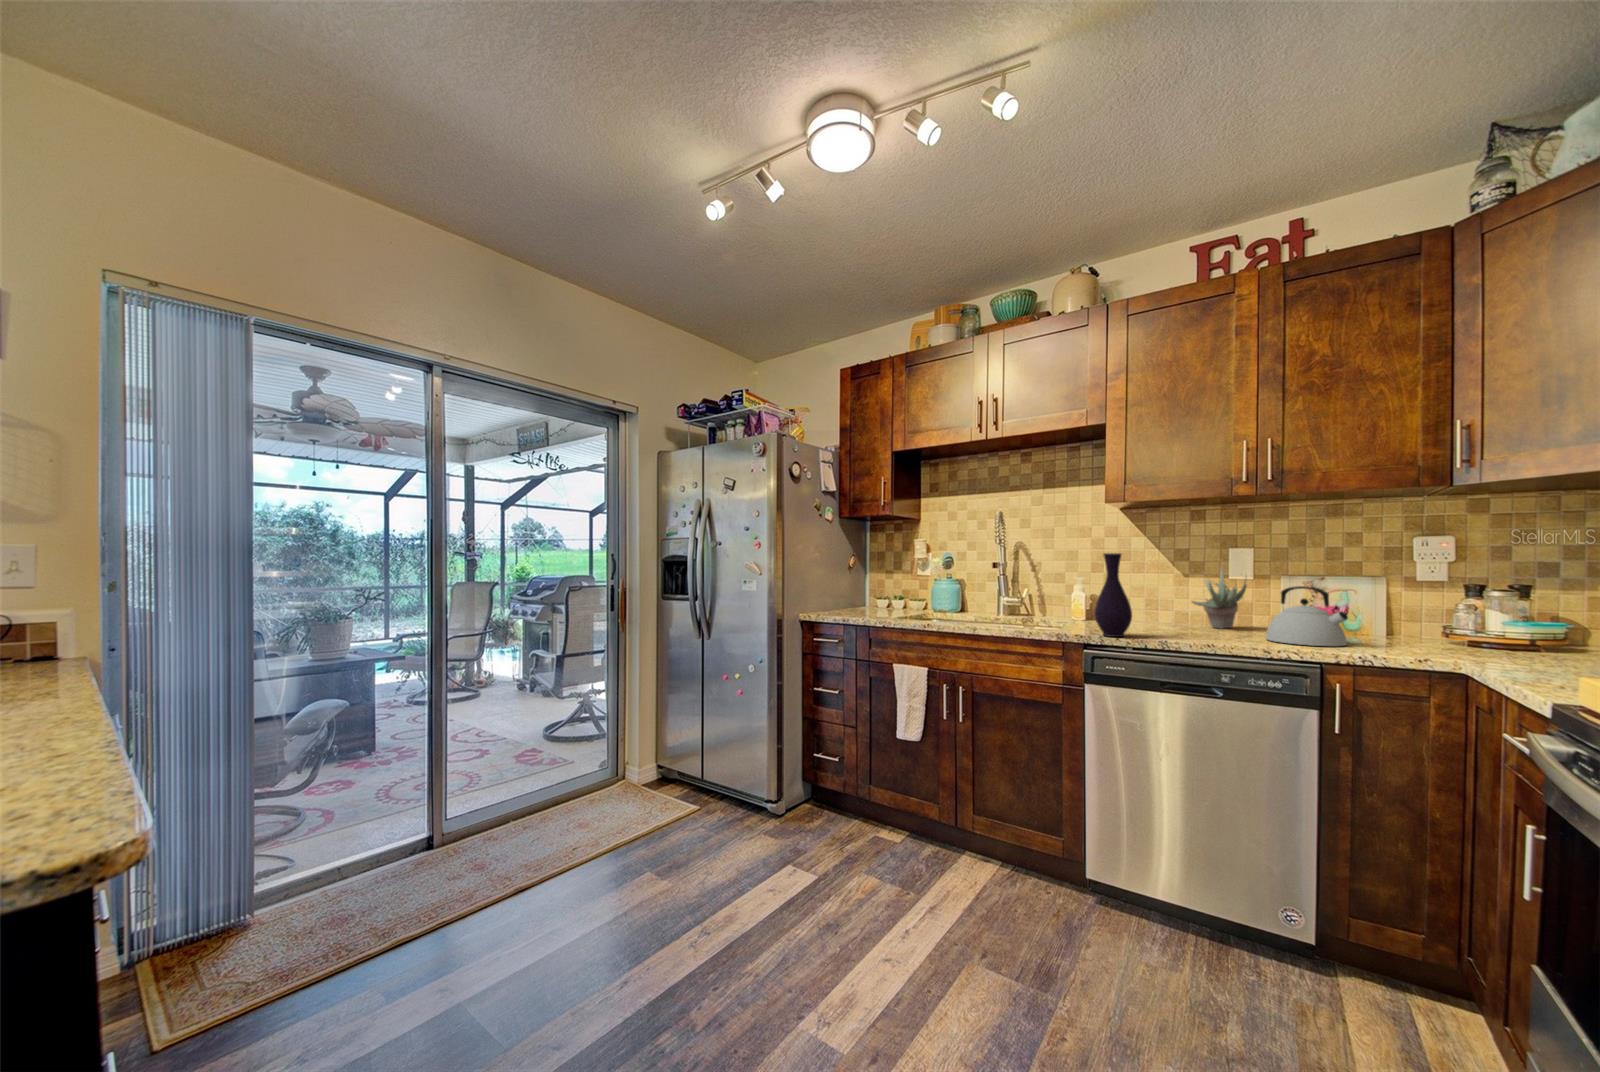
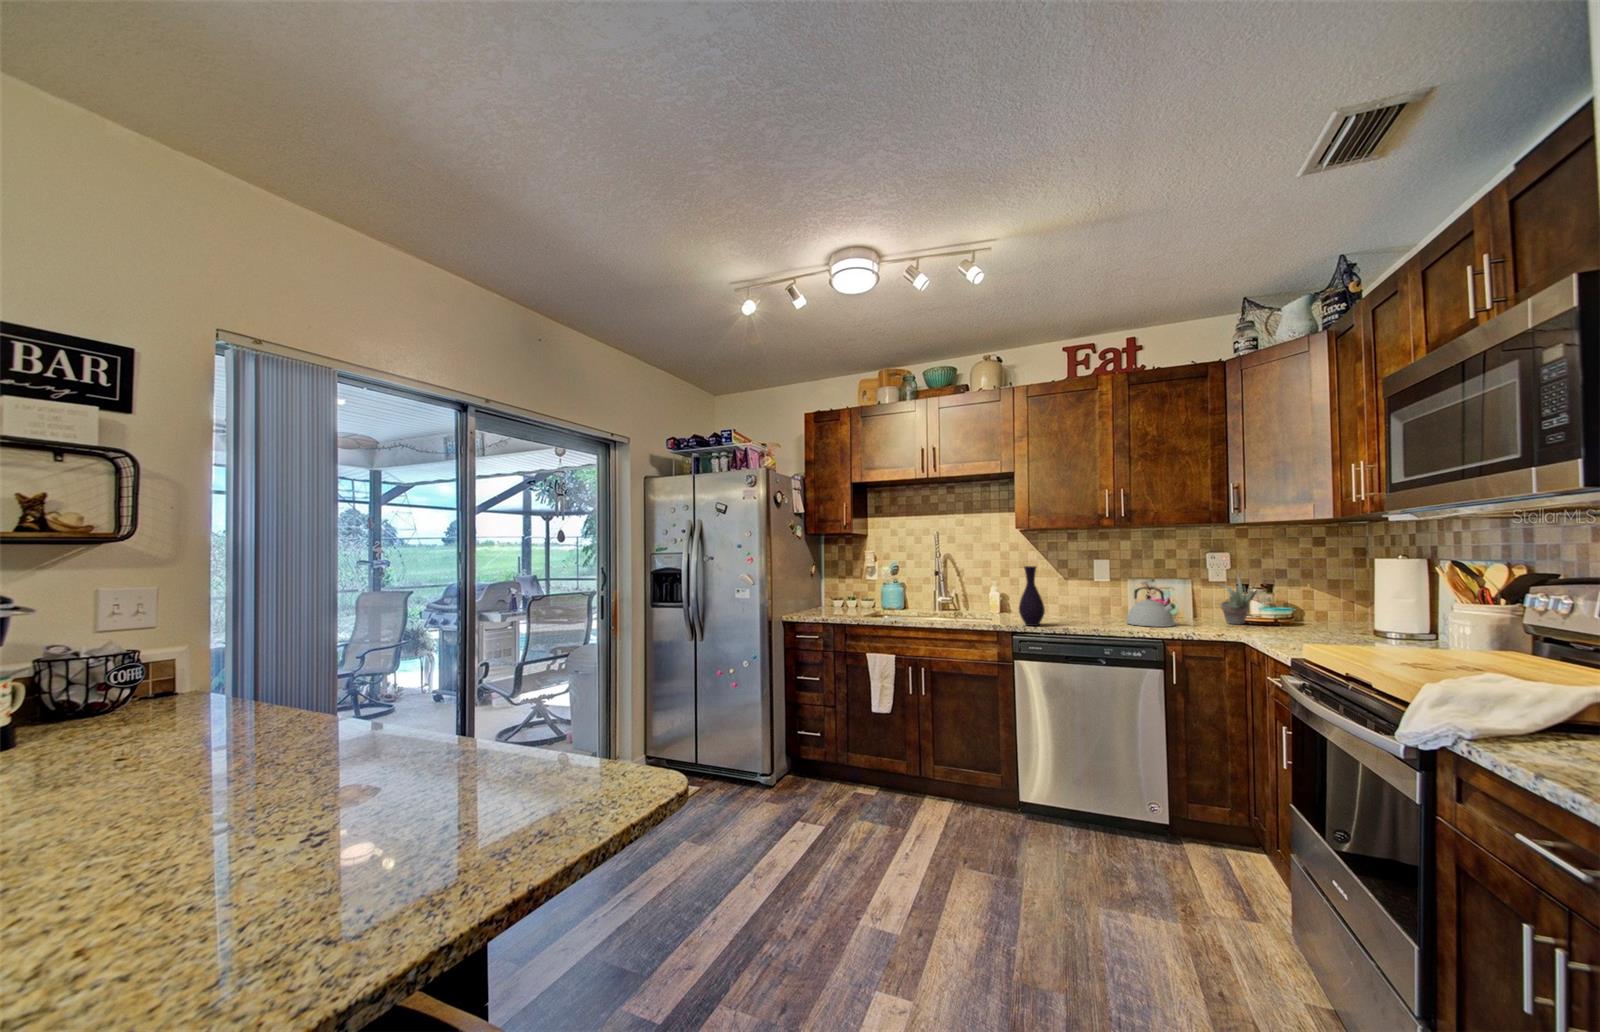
succulent plant: present [1192,567,1247,628] -> present [1221,576,1258,624]

